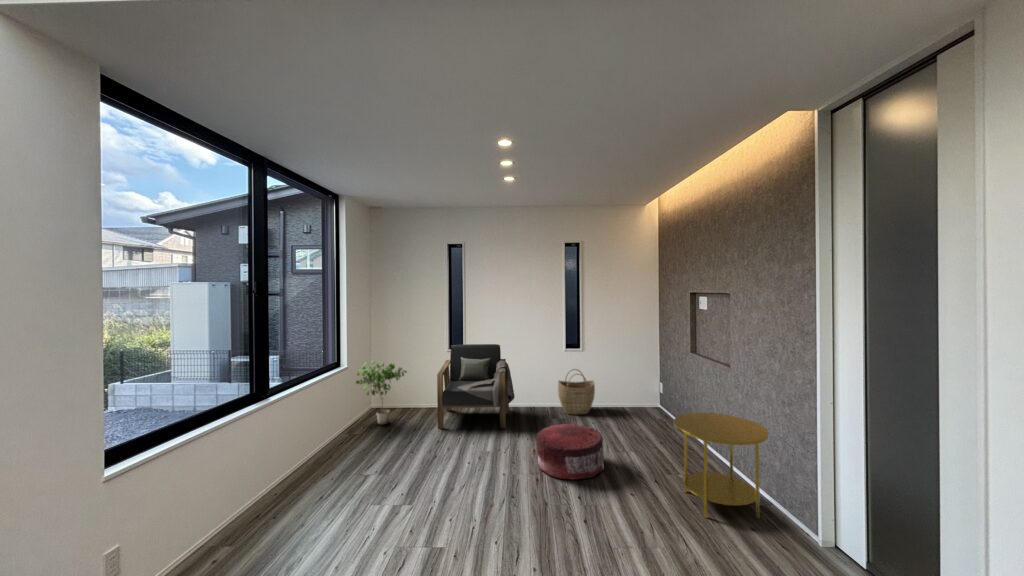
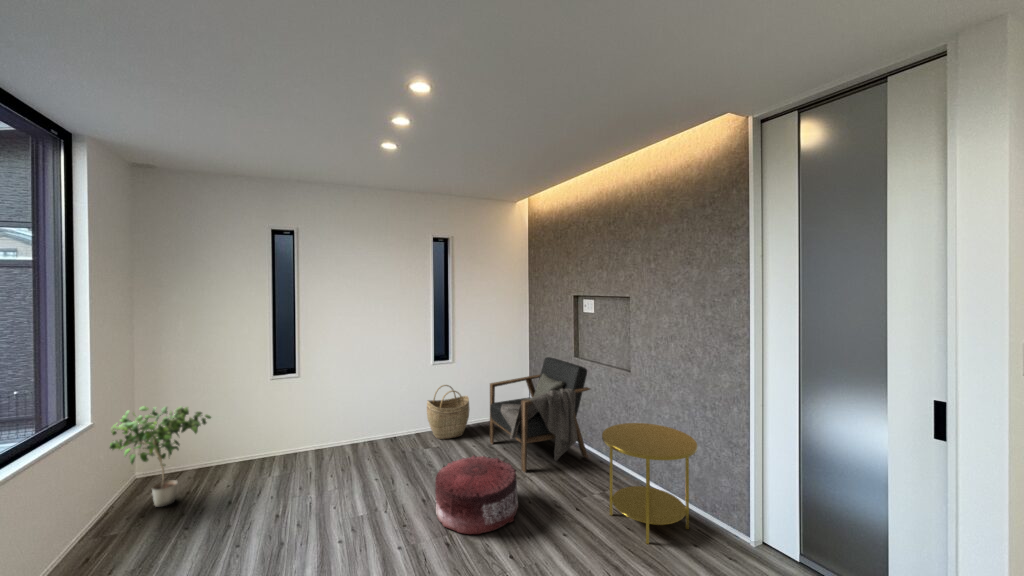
armchair: present [437,344,515,429] -> present [490,357,590,472]

